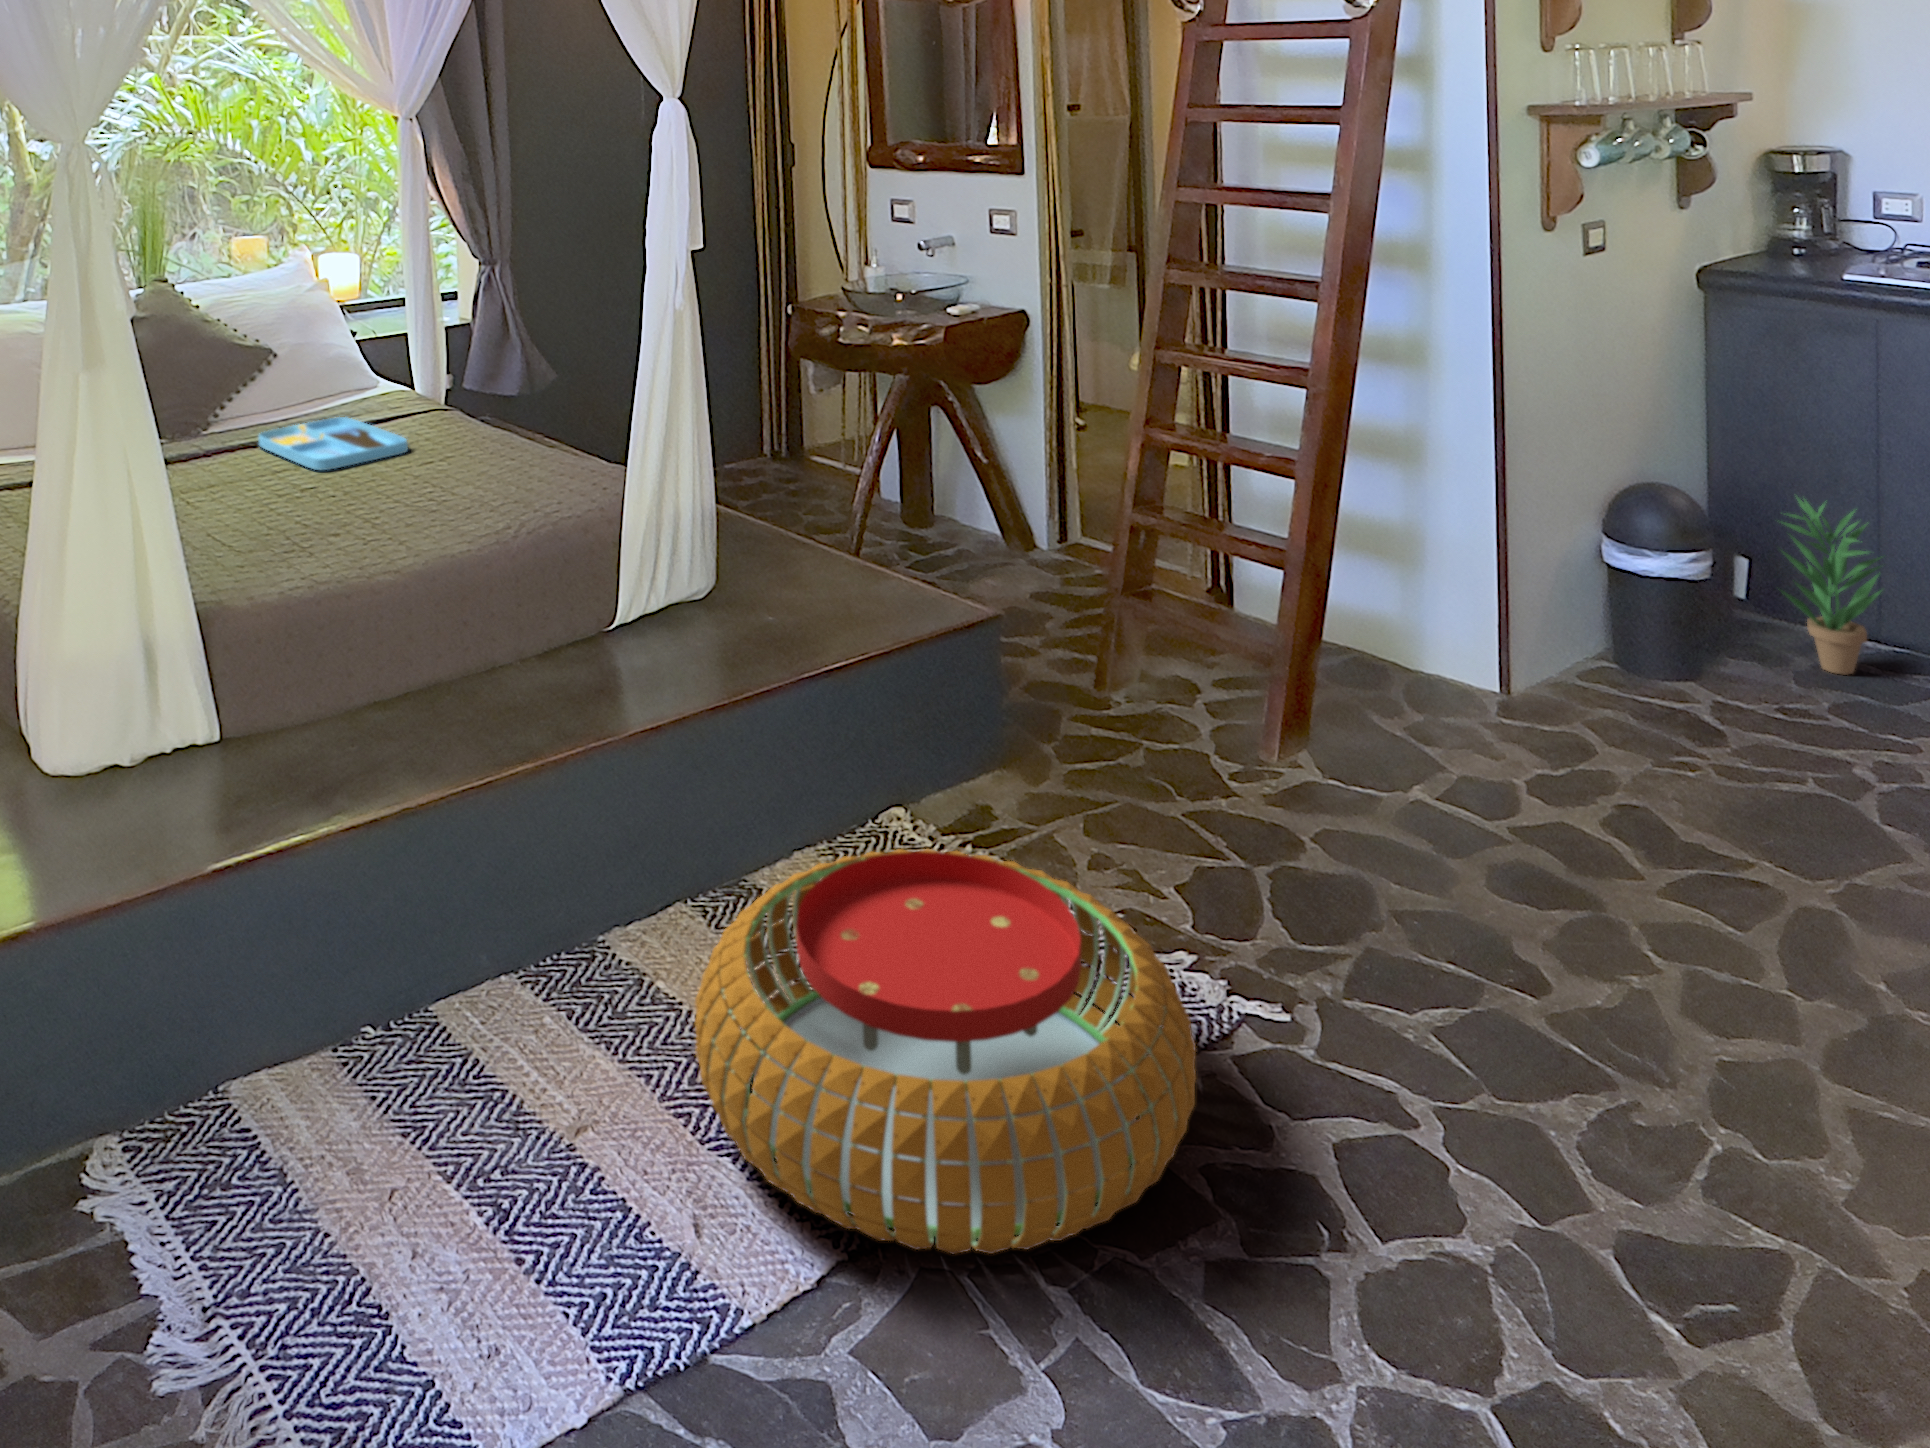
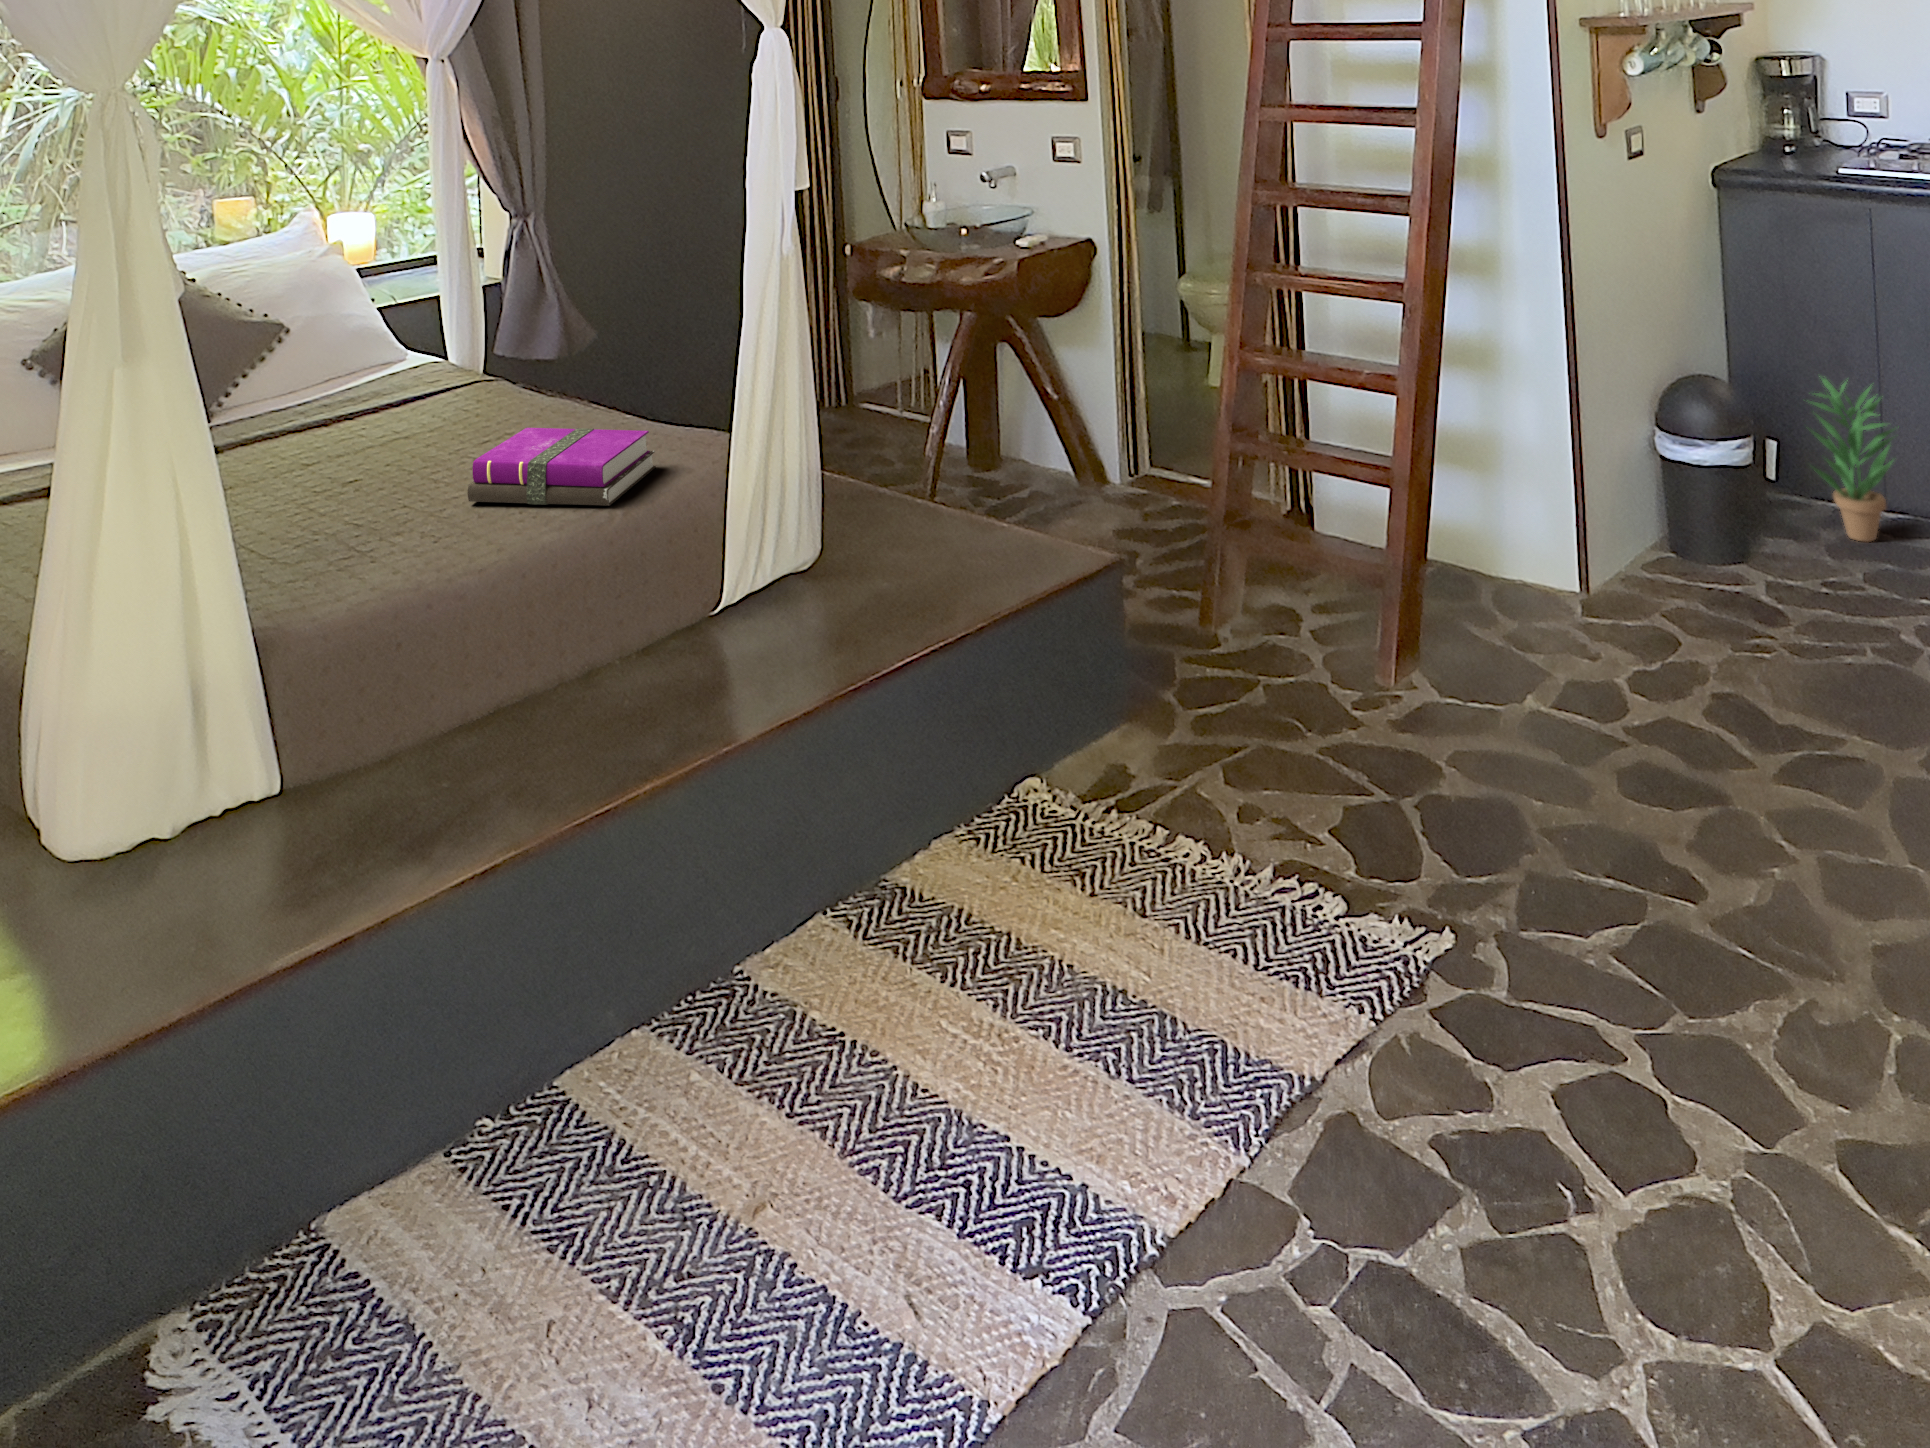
tray: present [259,417,408,470] -> none [281,395,462,459]
notebook: none [397,453,565,526] -> present [468,428,655,506]
pouf: present [694,849,1196,1254] -> none [878,821,1420,1290]

